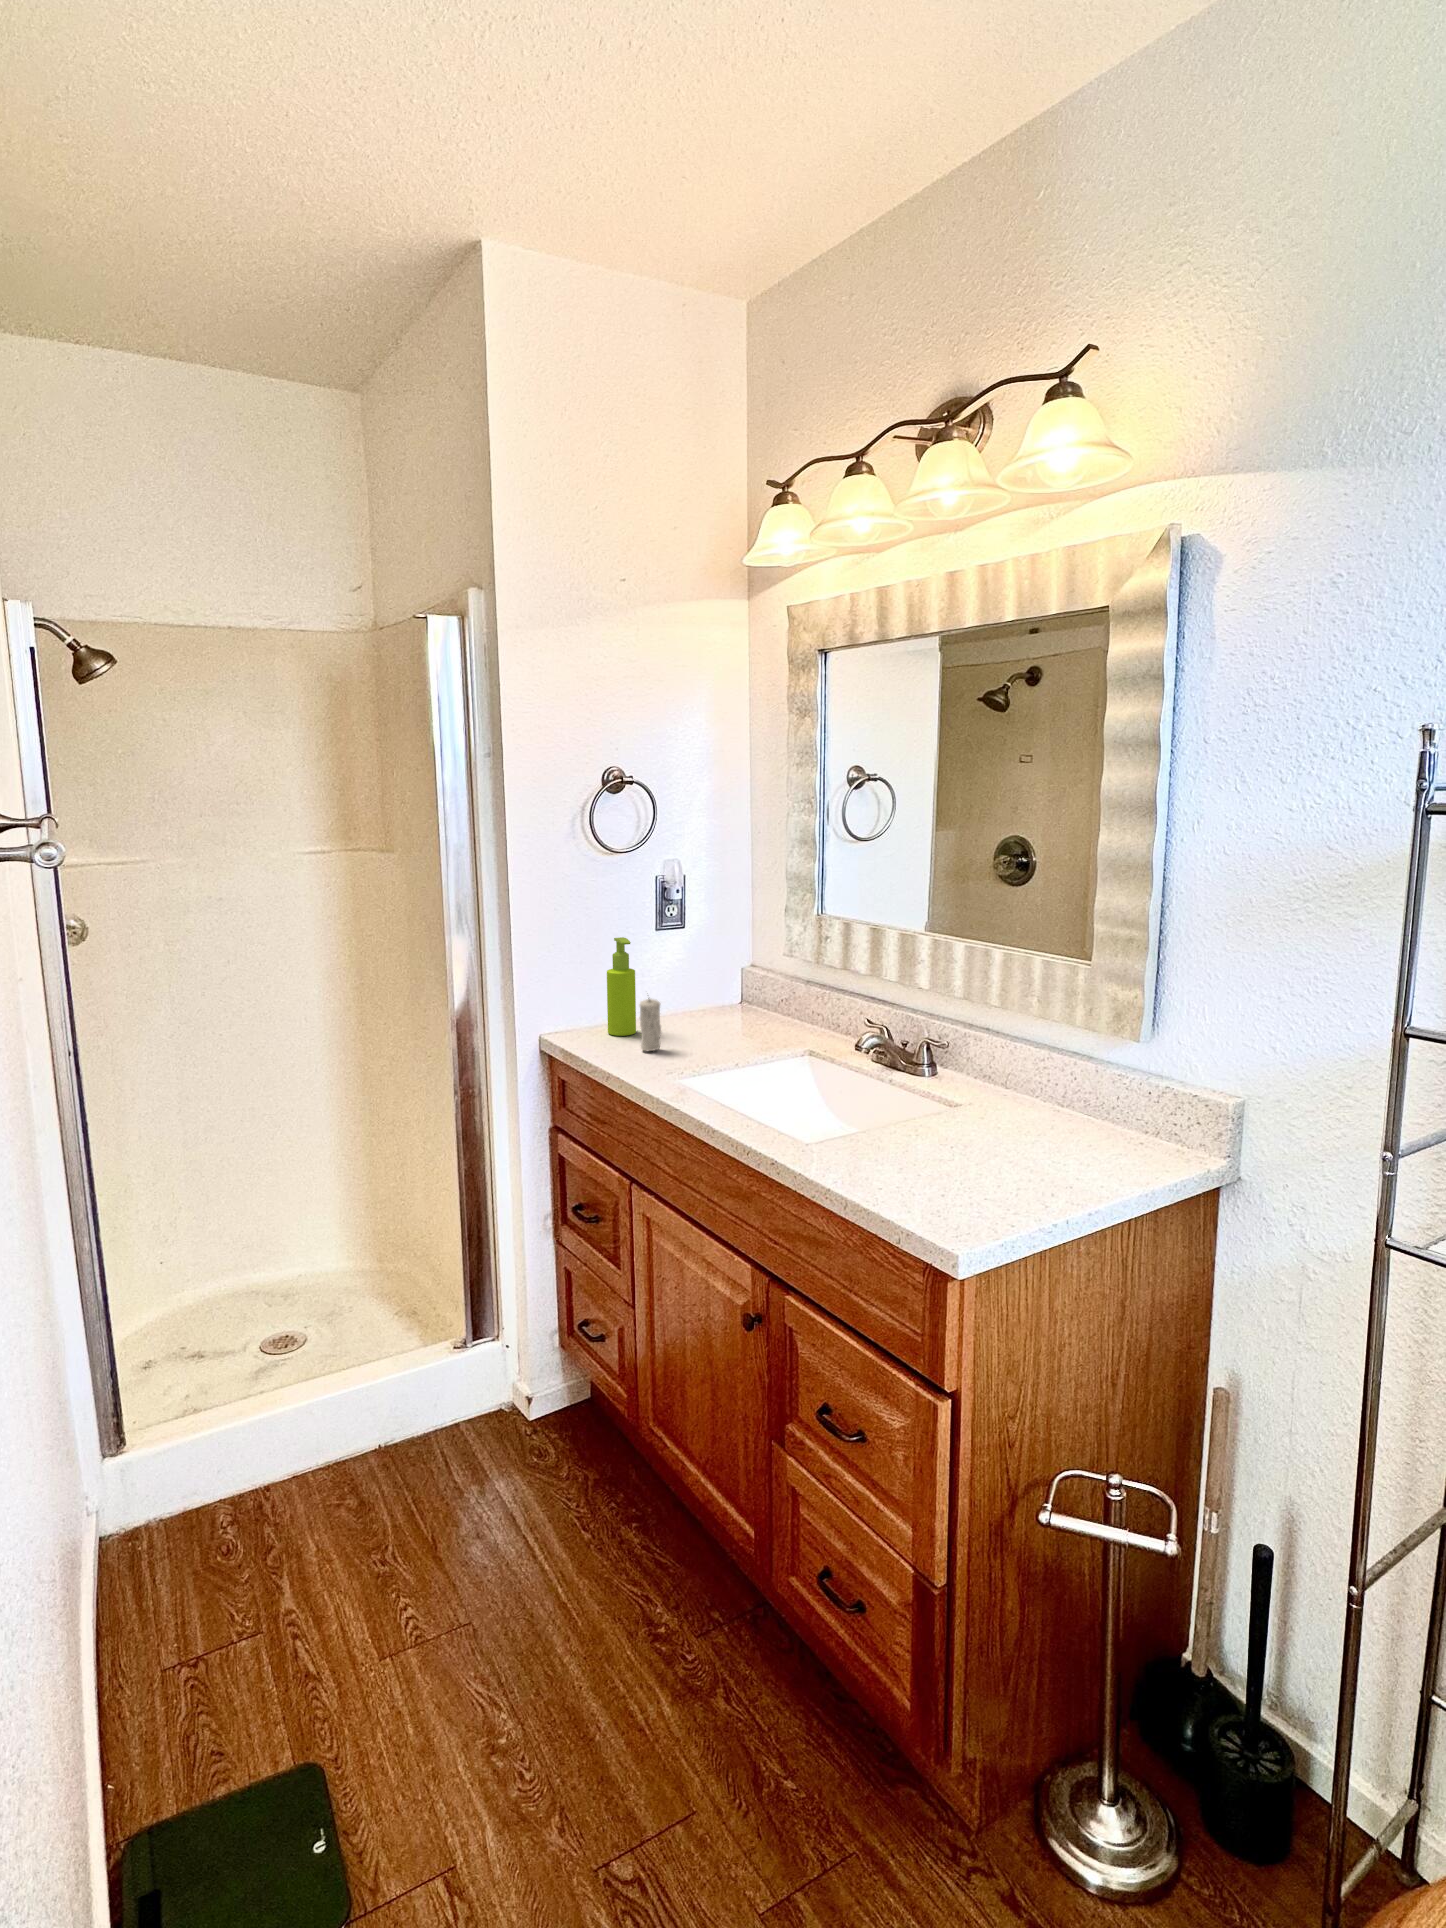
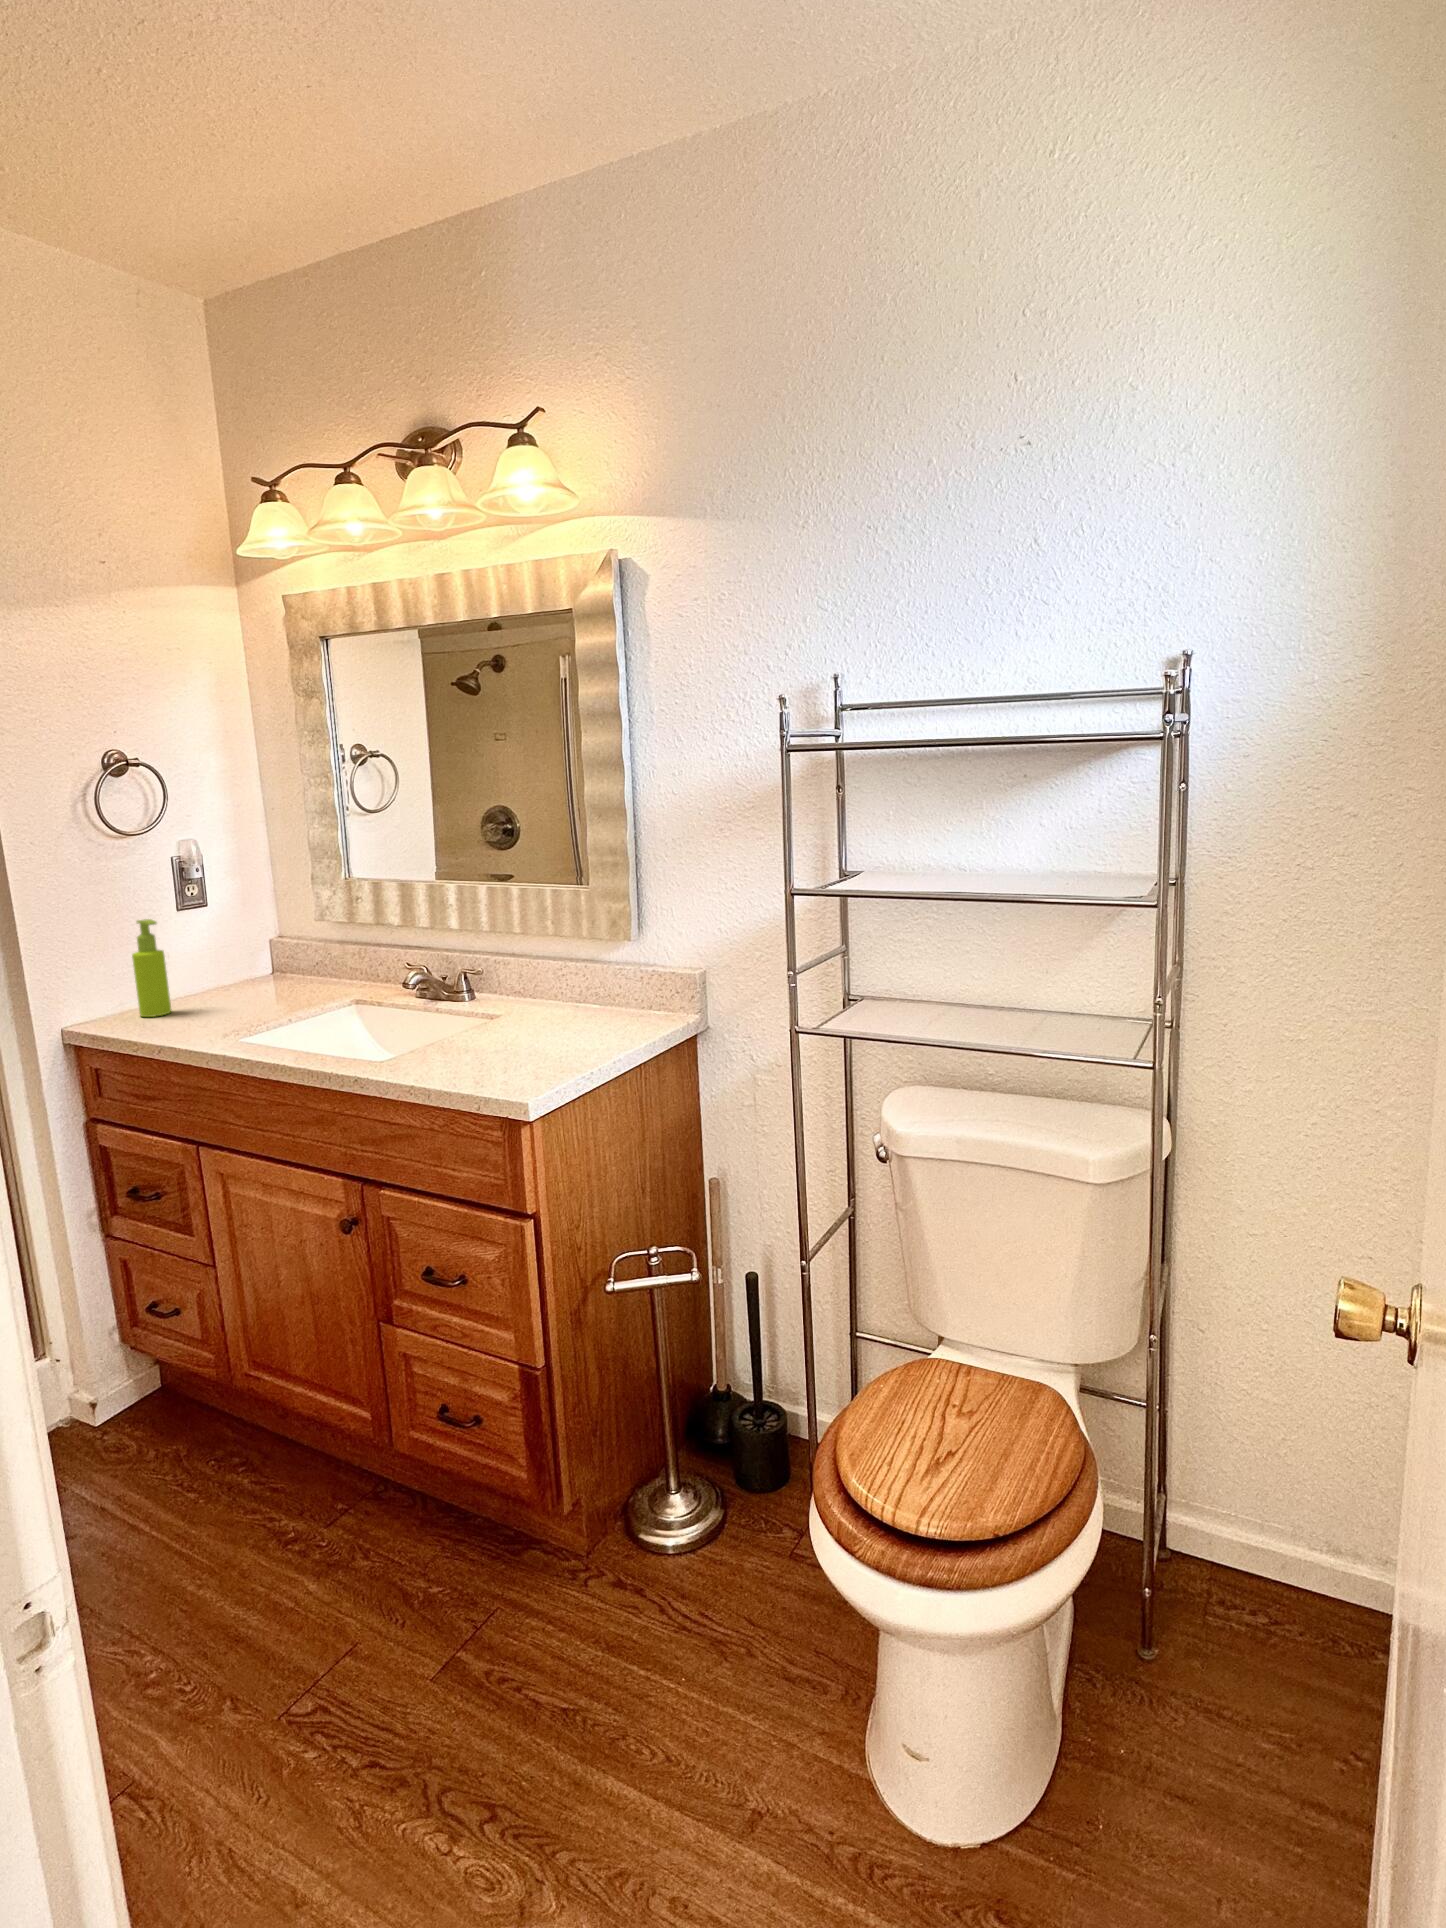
candle: present [640,998,661,1051] -> none [179,965,206,1024]

